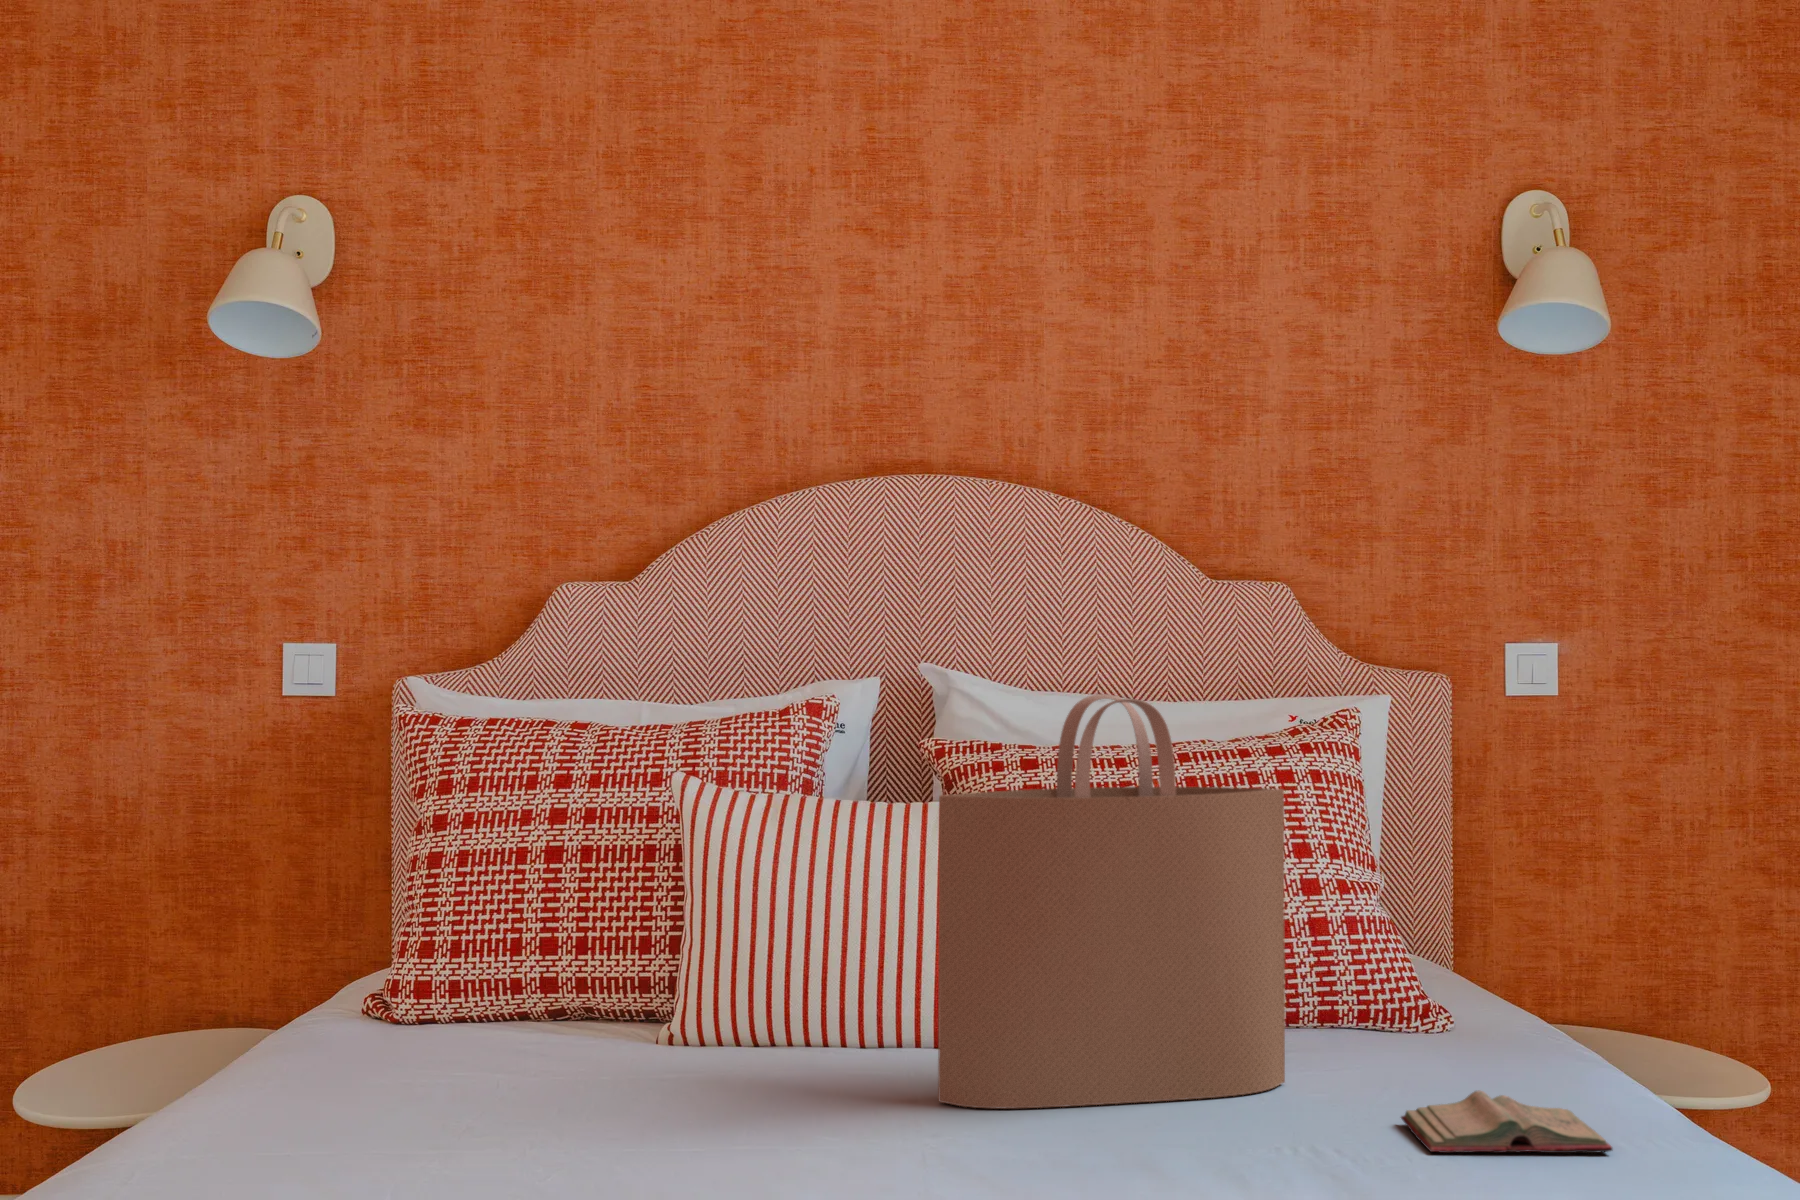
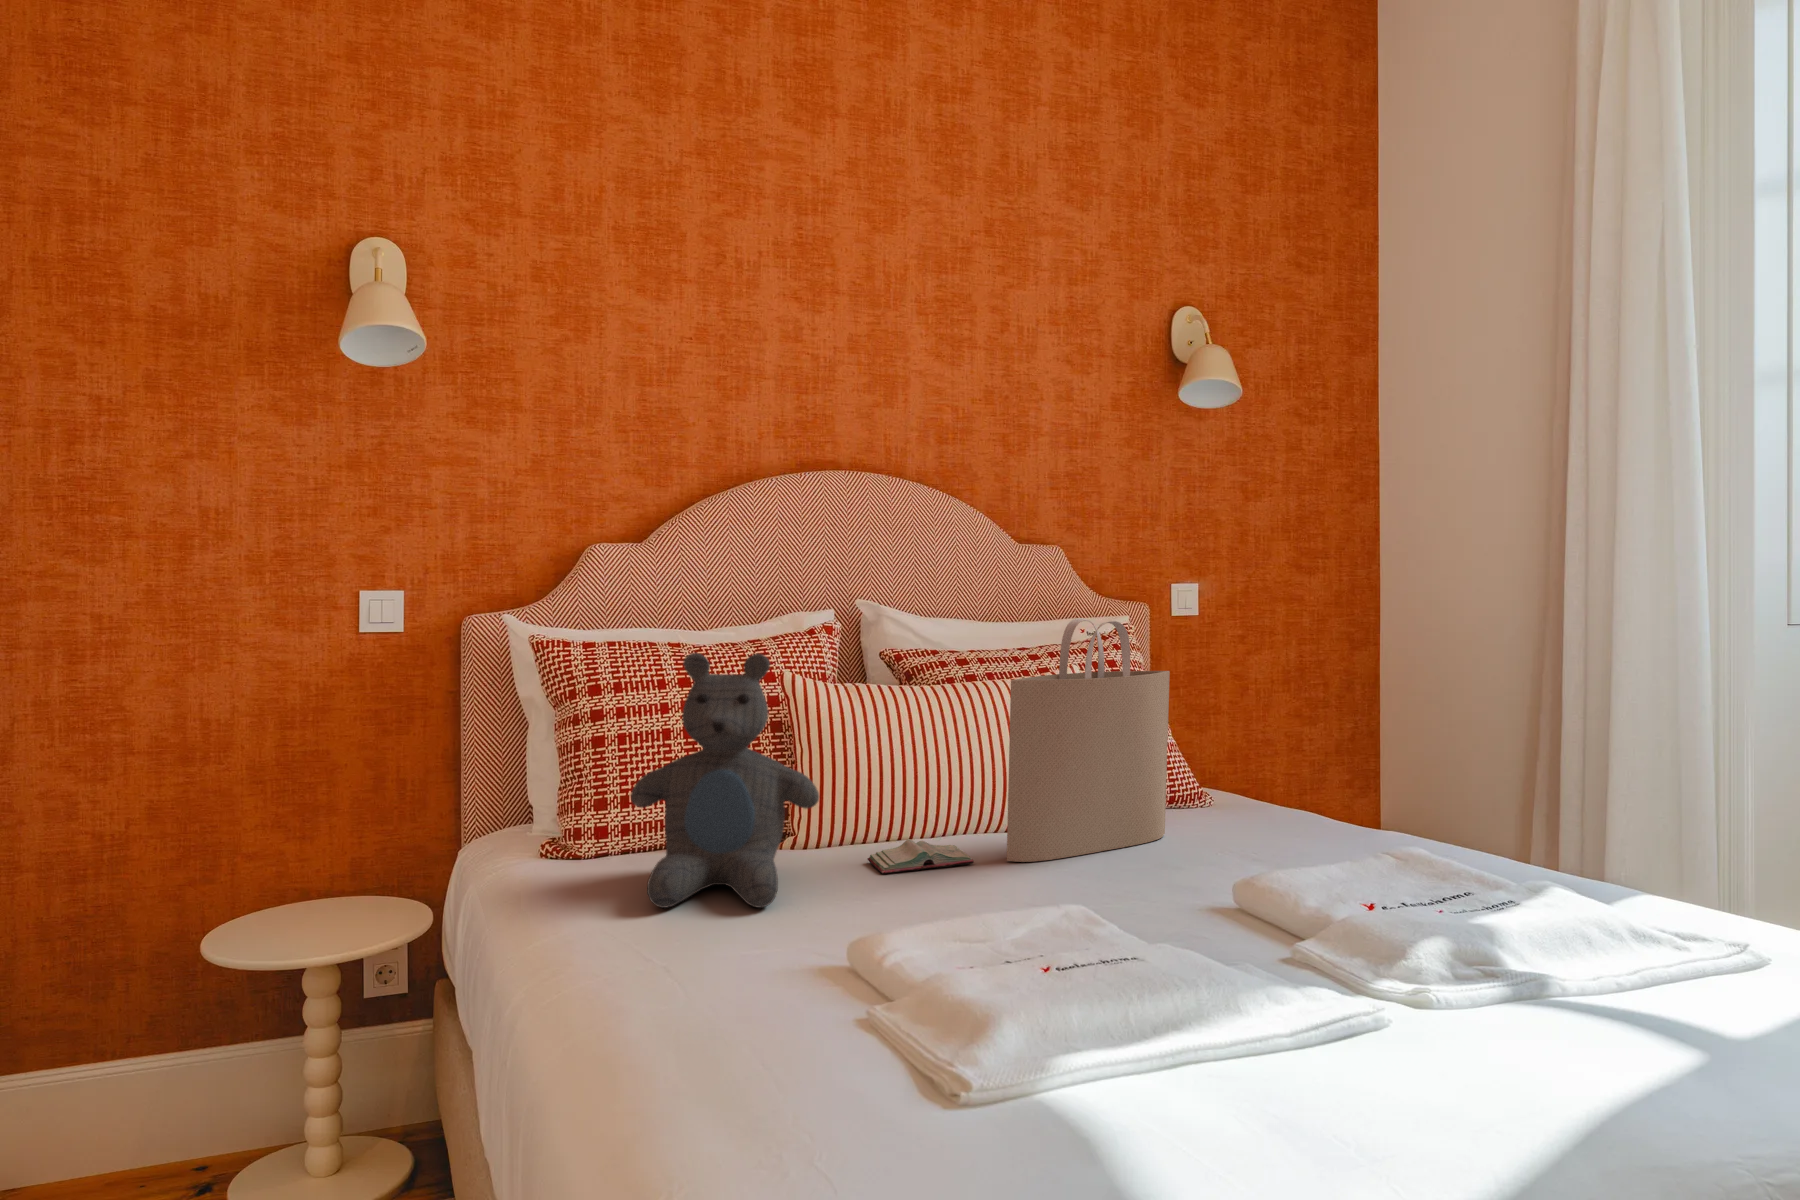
teddy bear: none [326,740,628,1134] -> present [631,653,819,908]
book: present [1401,1091,1612,1153] -> present [867,839,974,874]

